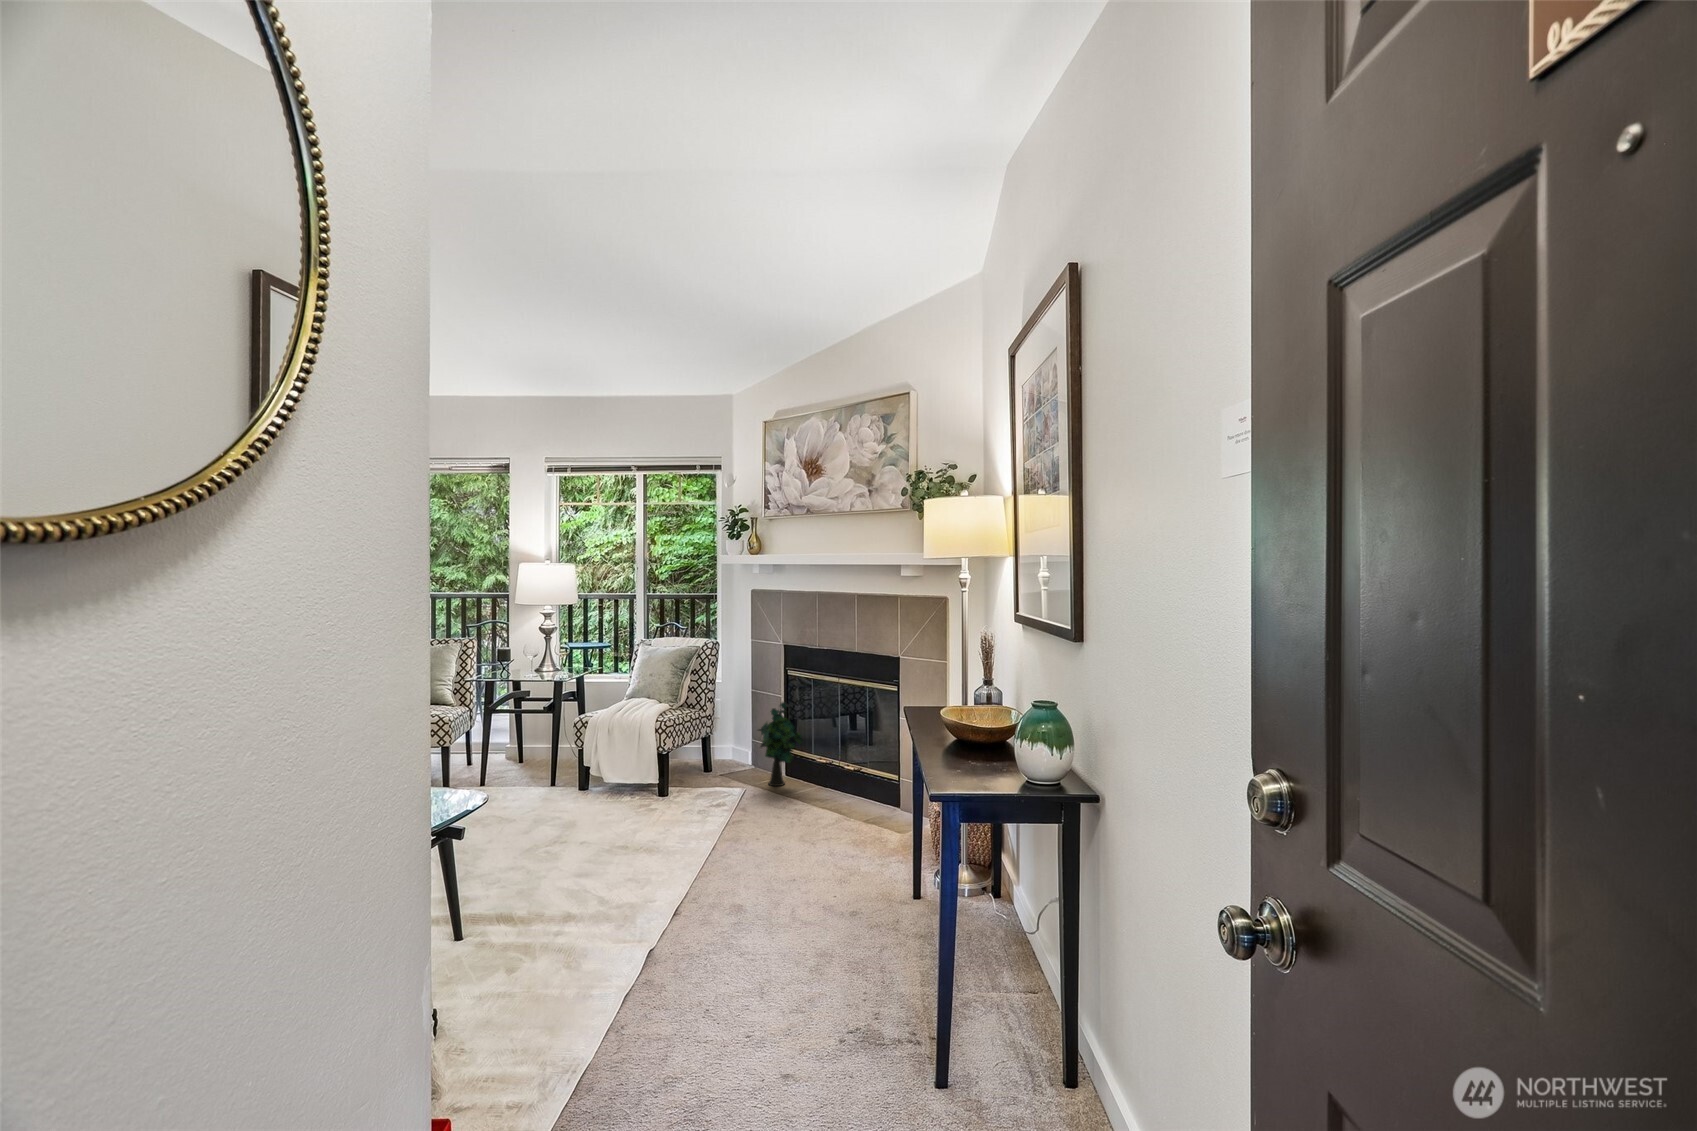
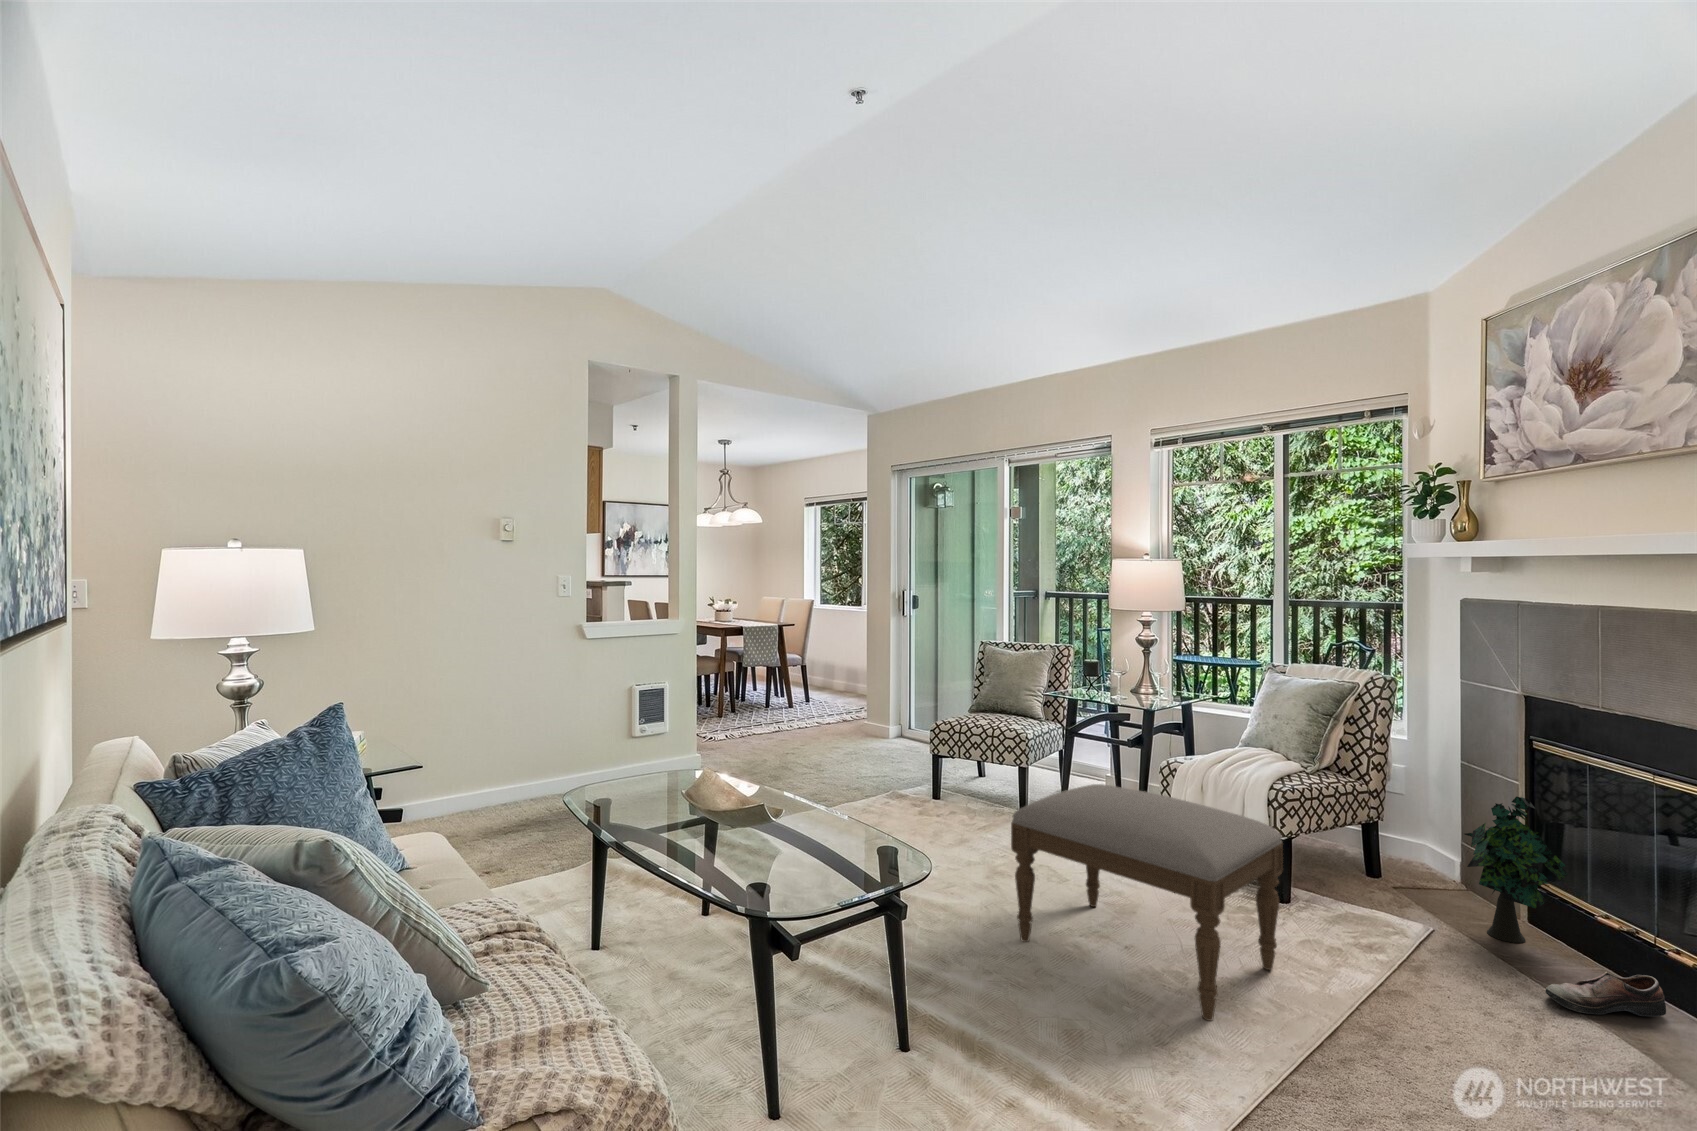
ottoman: none [490,735,676,868] -> present [1011,784,1283,1021]
shoe: none [798,780,843,807] -> present [1545,972,1666,1016]

